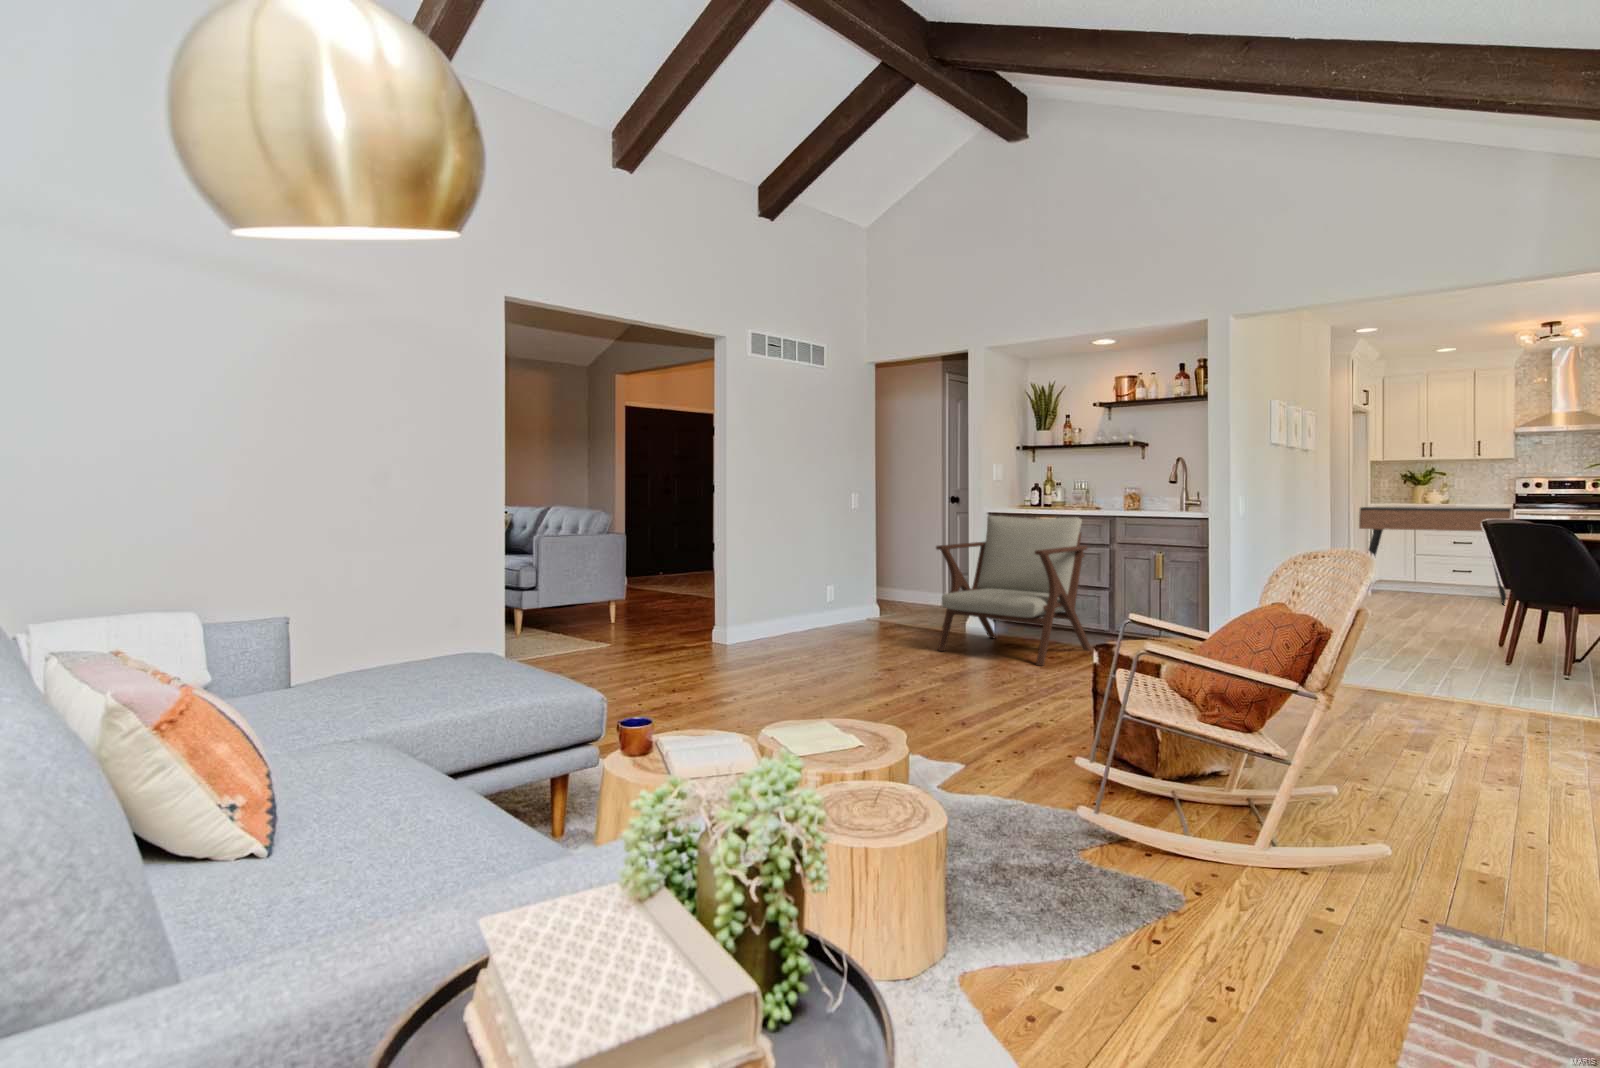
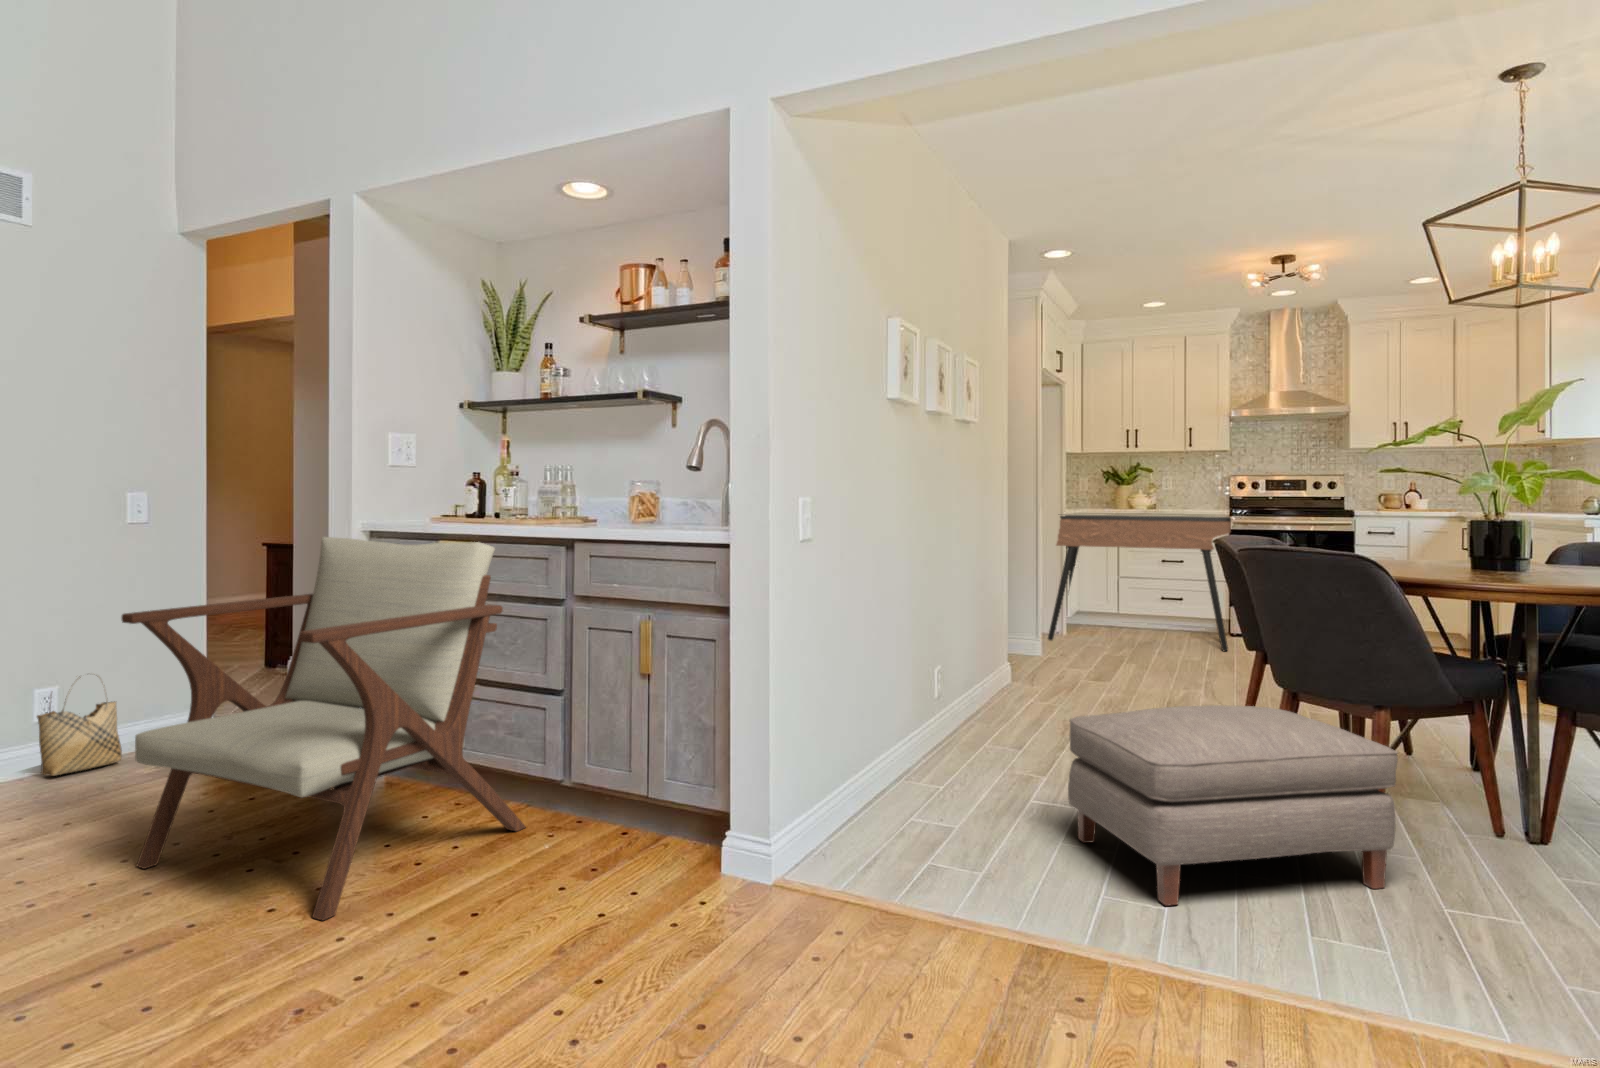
woven basket: none [836,580,862,626] -> present [37,676,122,776]
ottoman: none [1383,601,1572,686] -> present [1068,705,1398,905]

